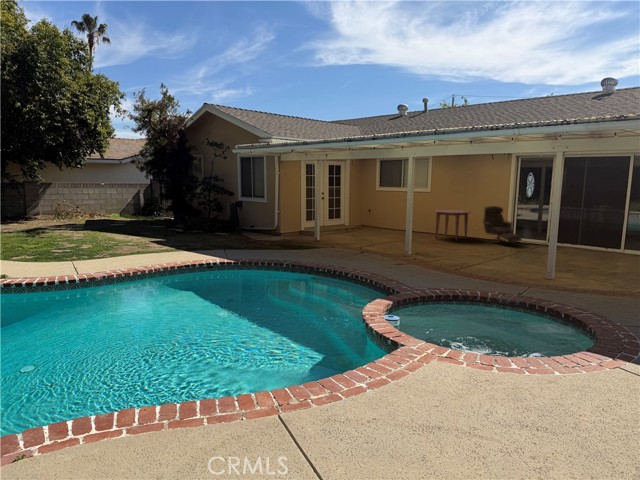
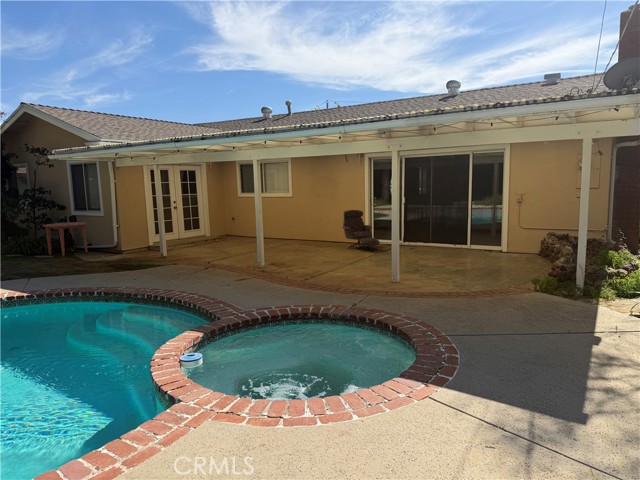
dining table: present [435,210,471,241] -> present [43,222,87,256]

